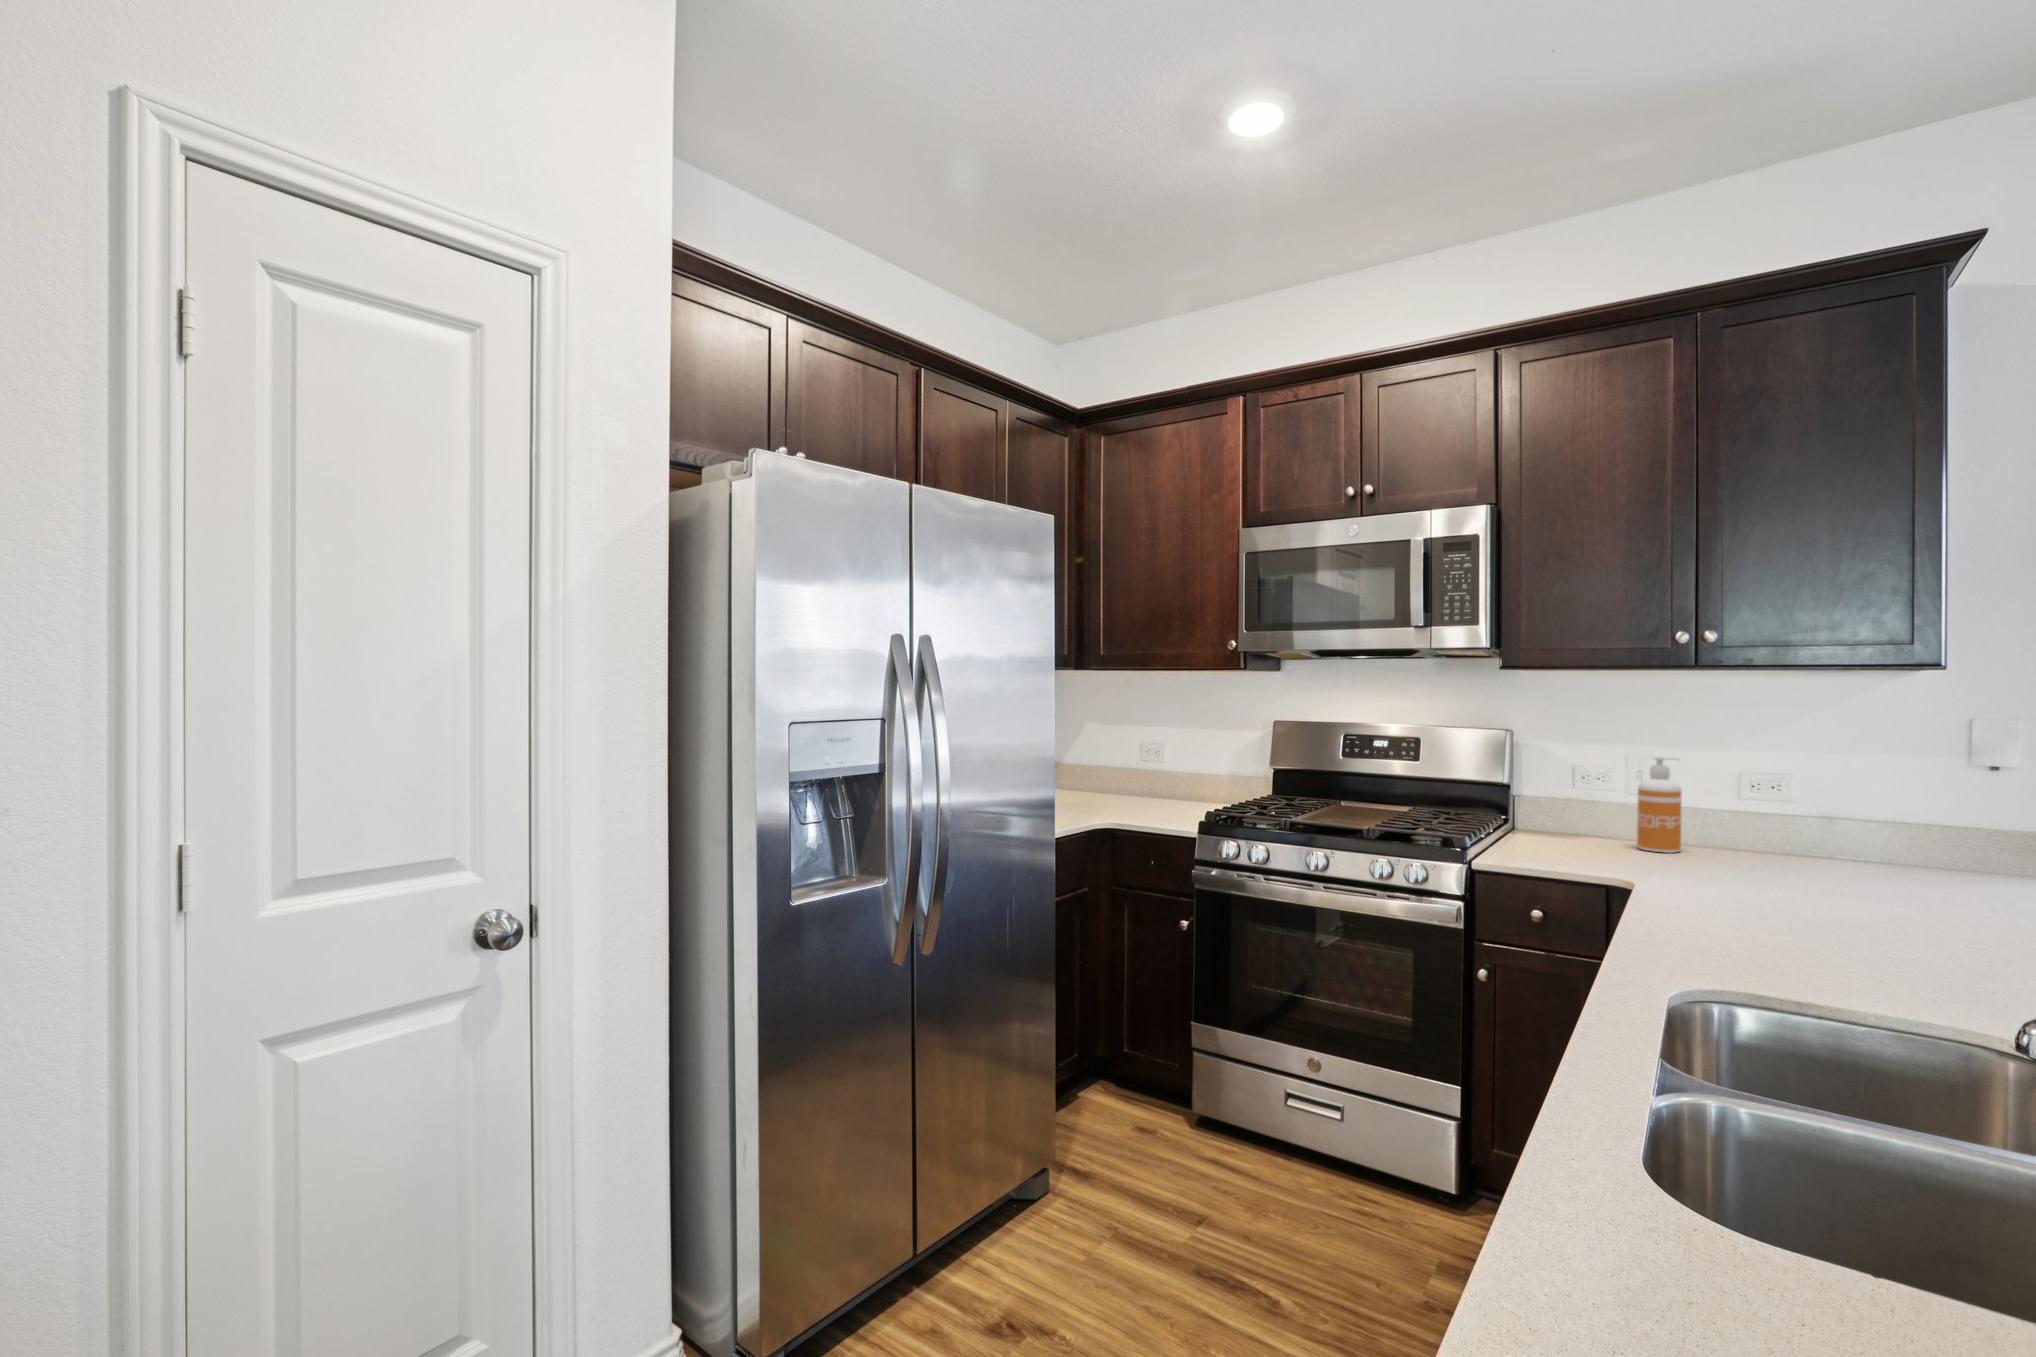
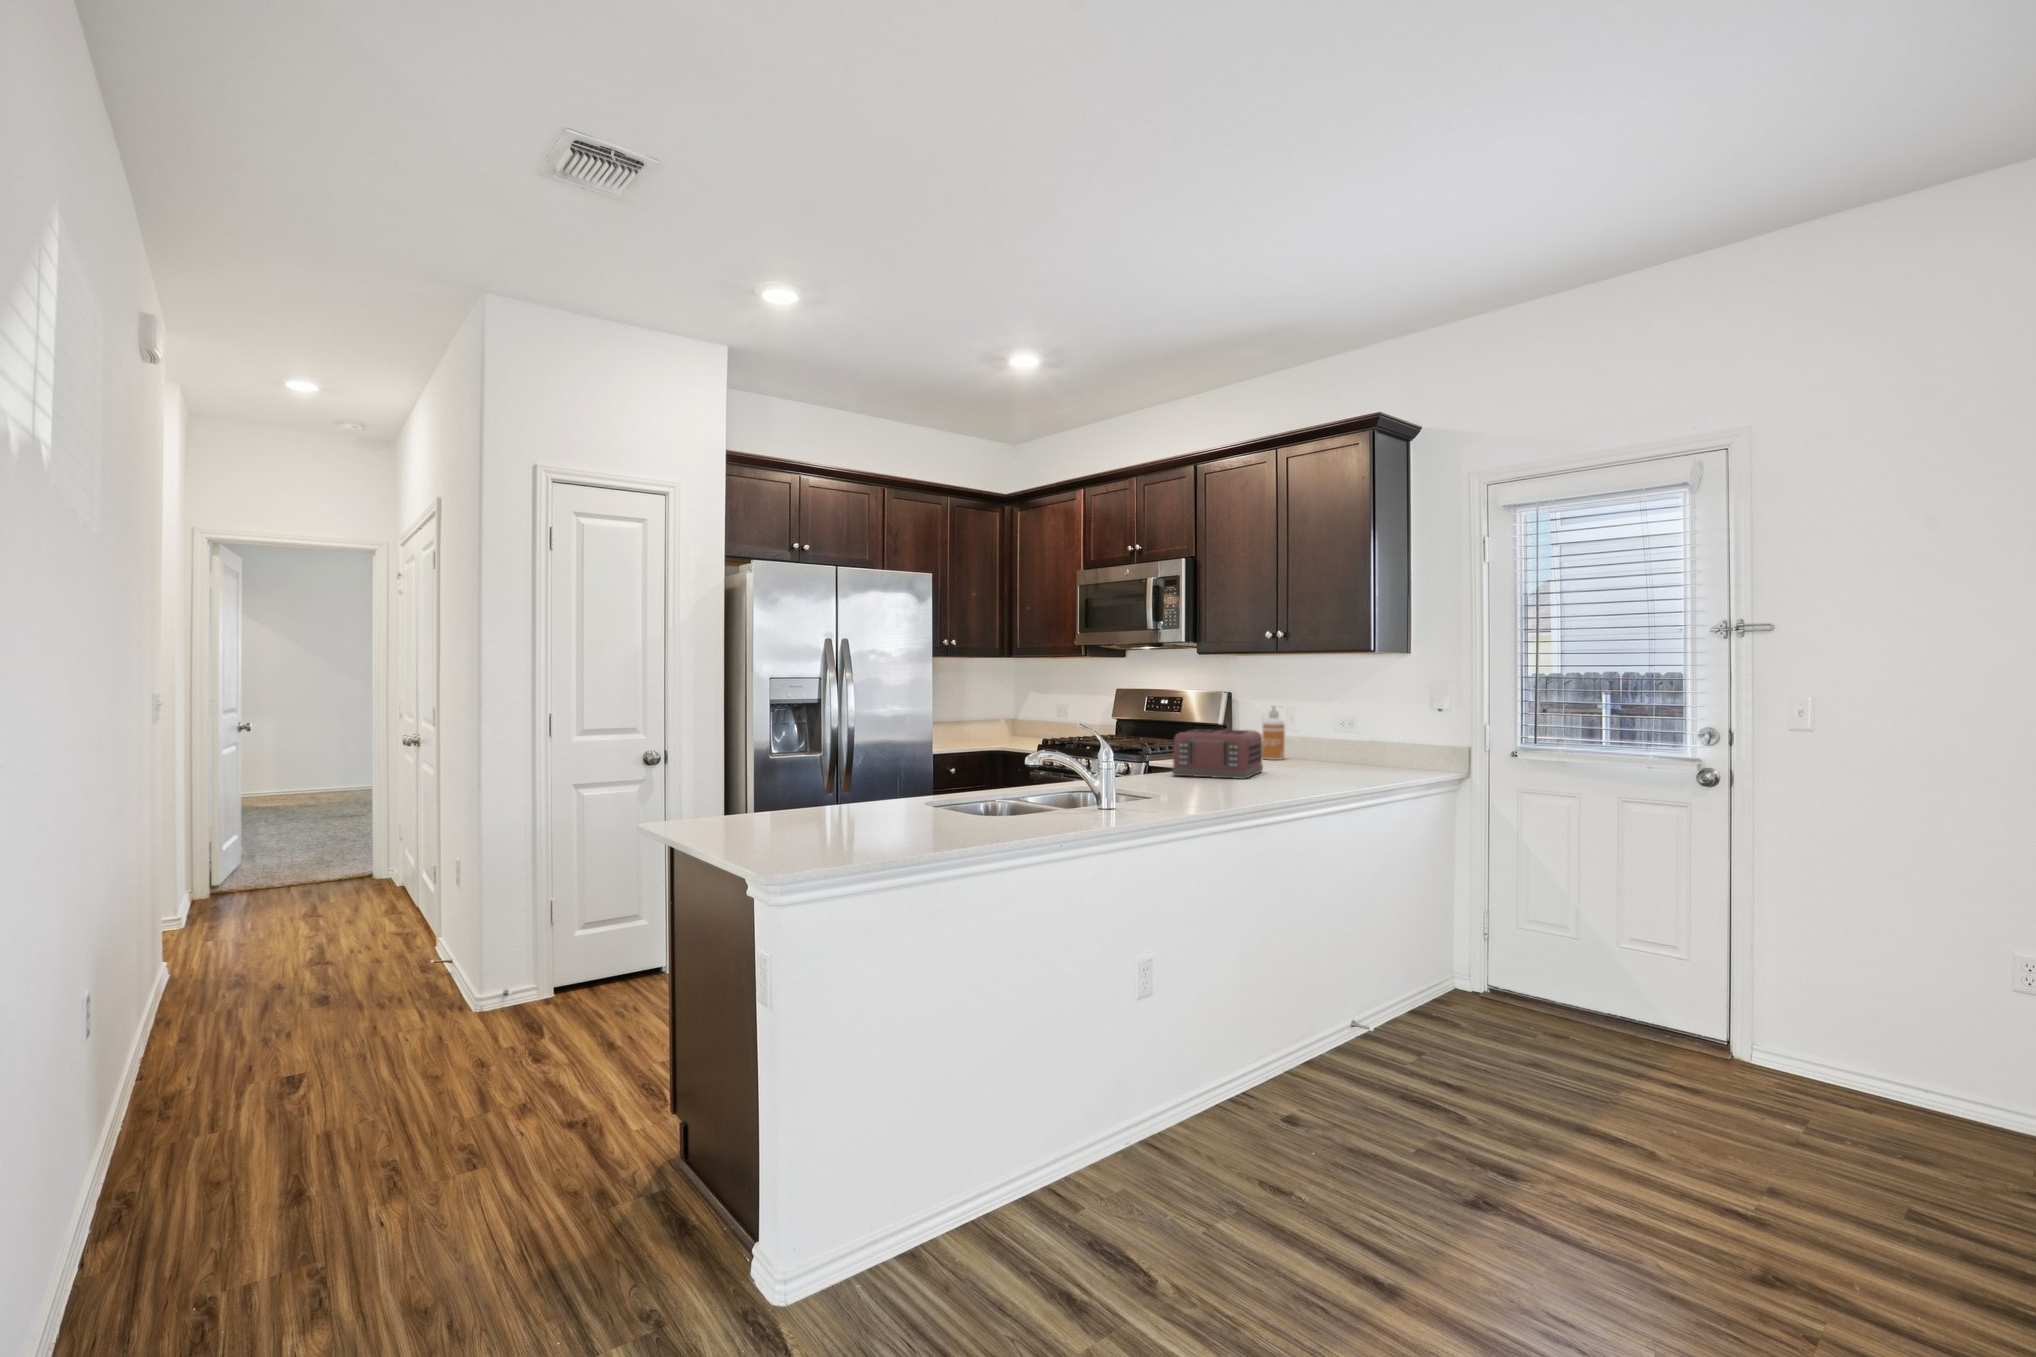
toaster: none [1674,819,1941,944] -> present [1172,729,1263,779]

